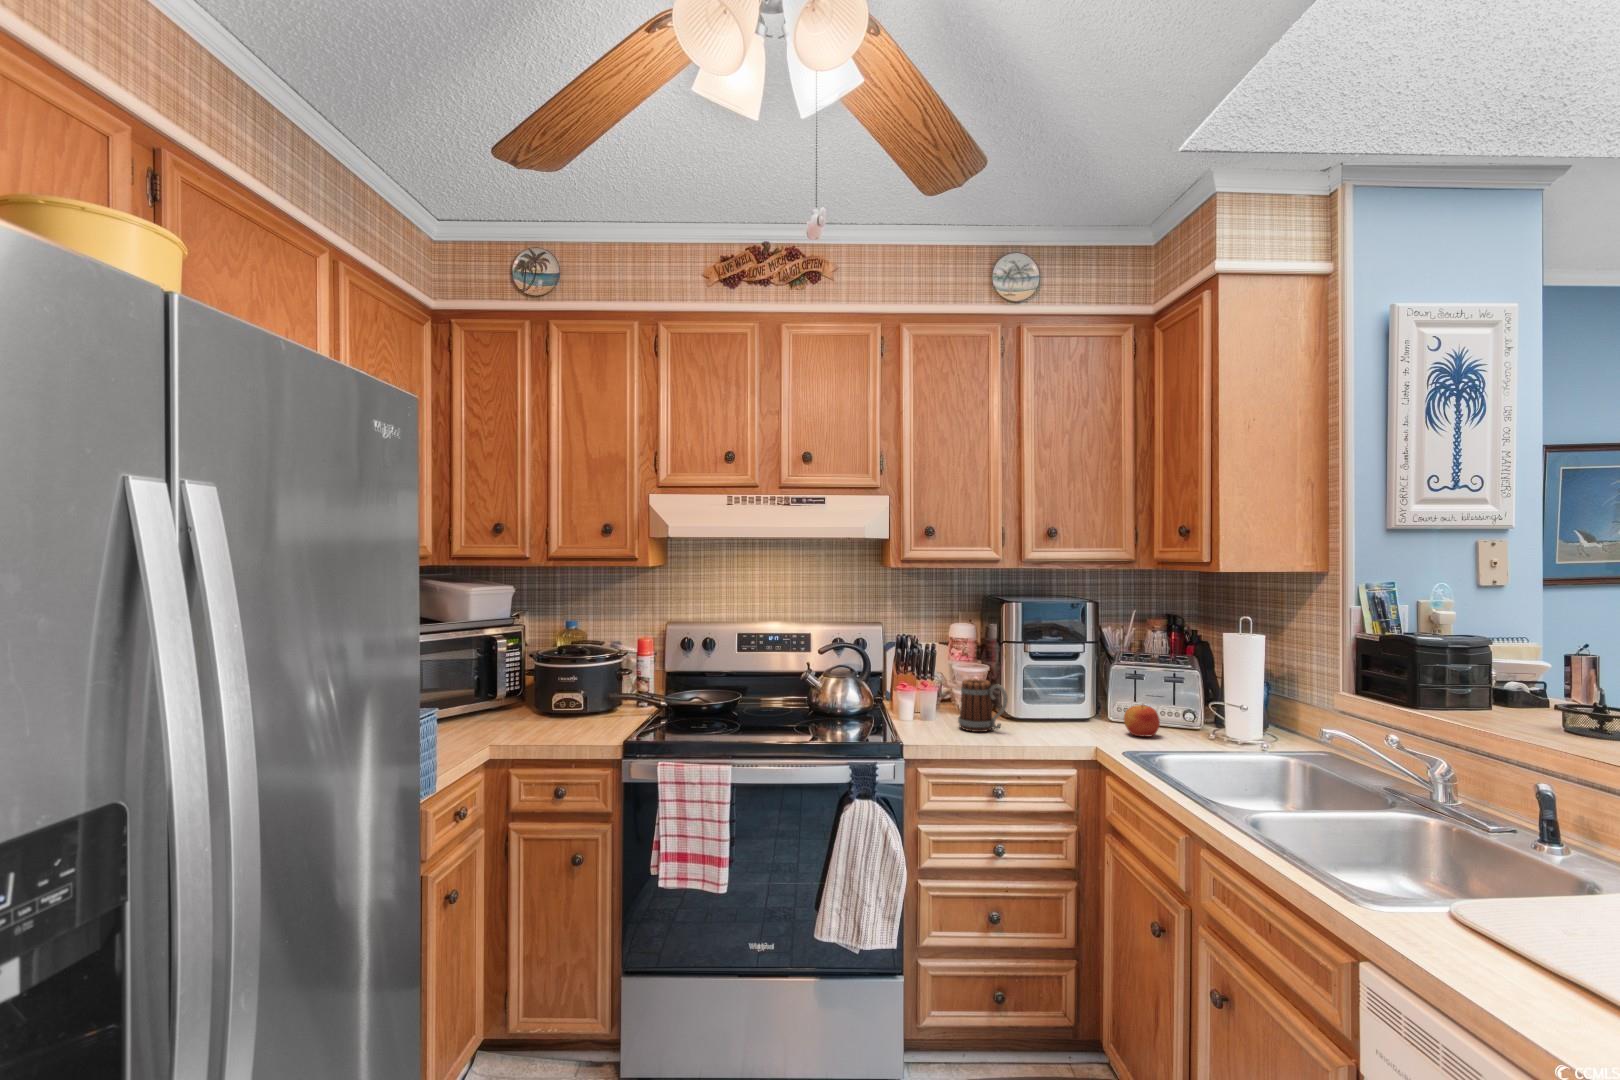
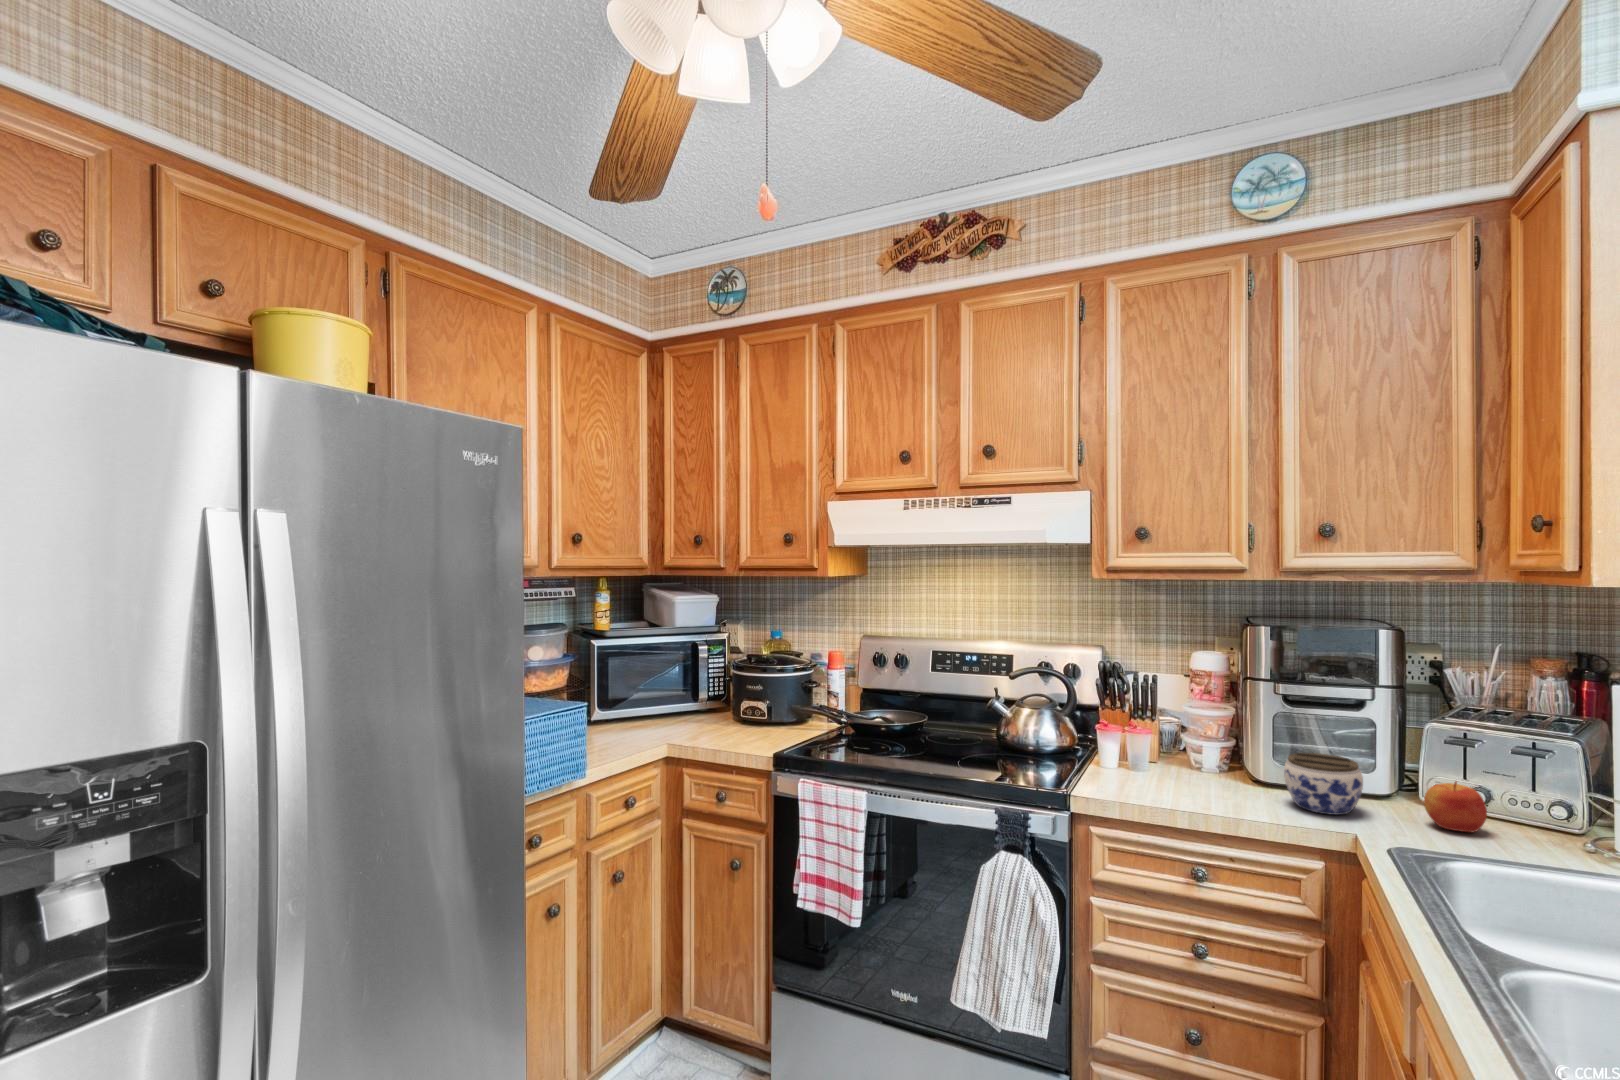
mug: present [958,679,1008,732] -> none [1169,721,1231,792]
jar: none [1039,694,1090,736] -> present [1284,753,1363,815]

